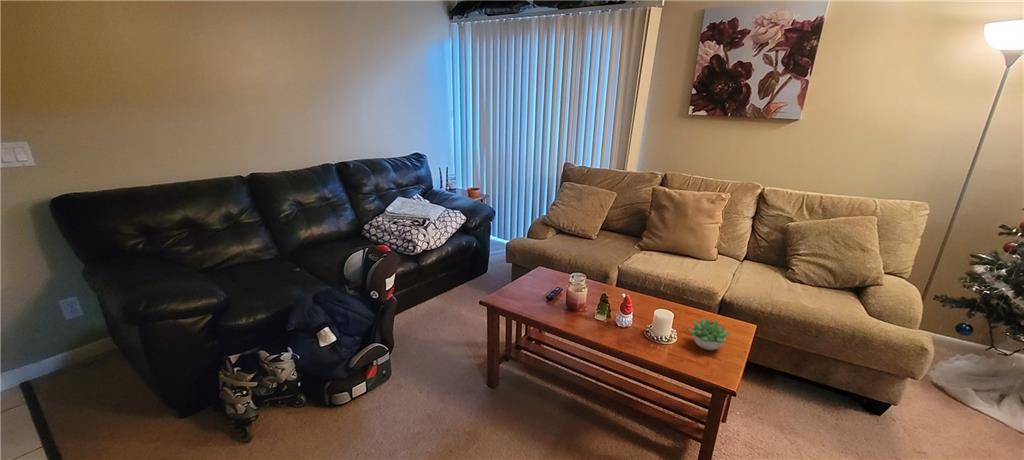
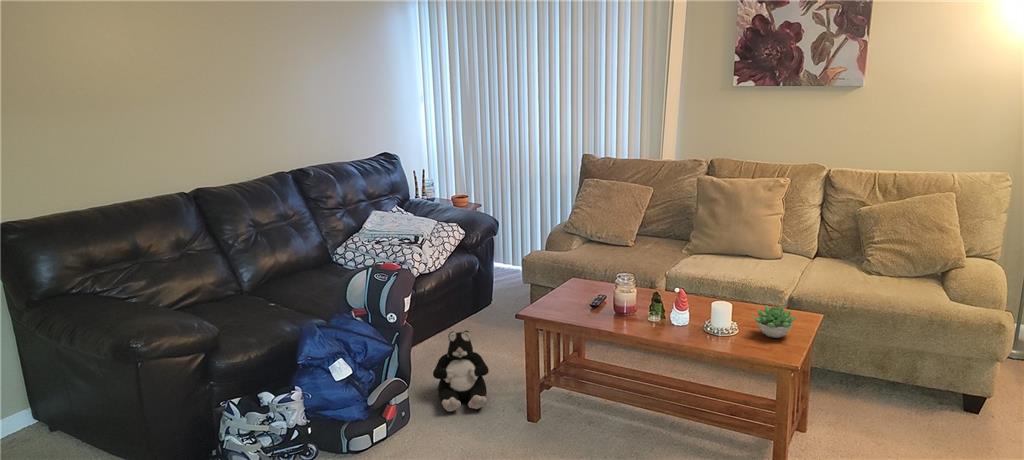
plush toy: none [418,304,464,371] -> present [433,331,489,411]

